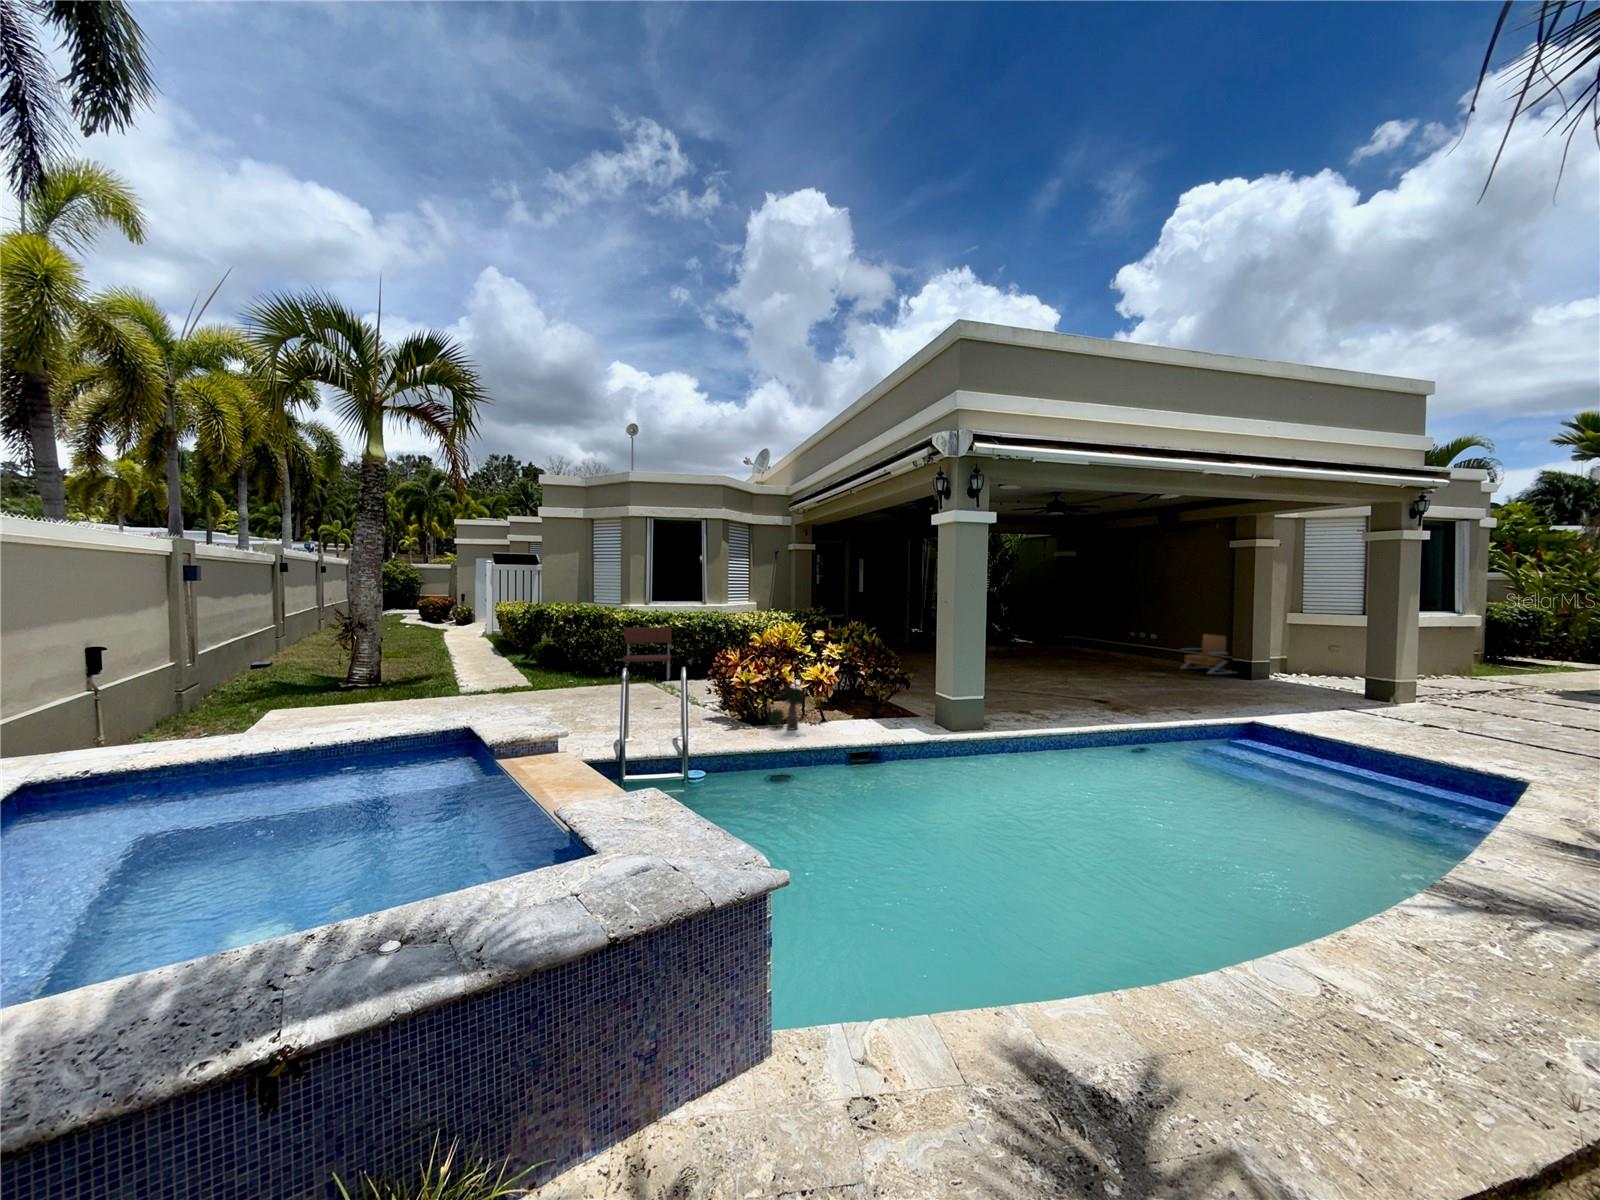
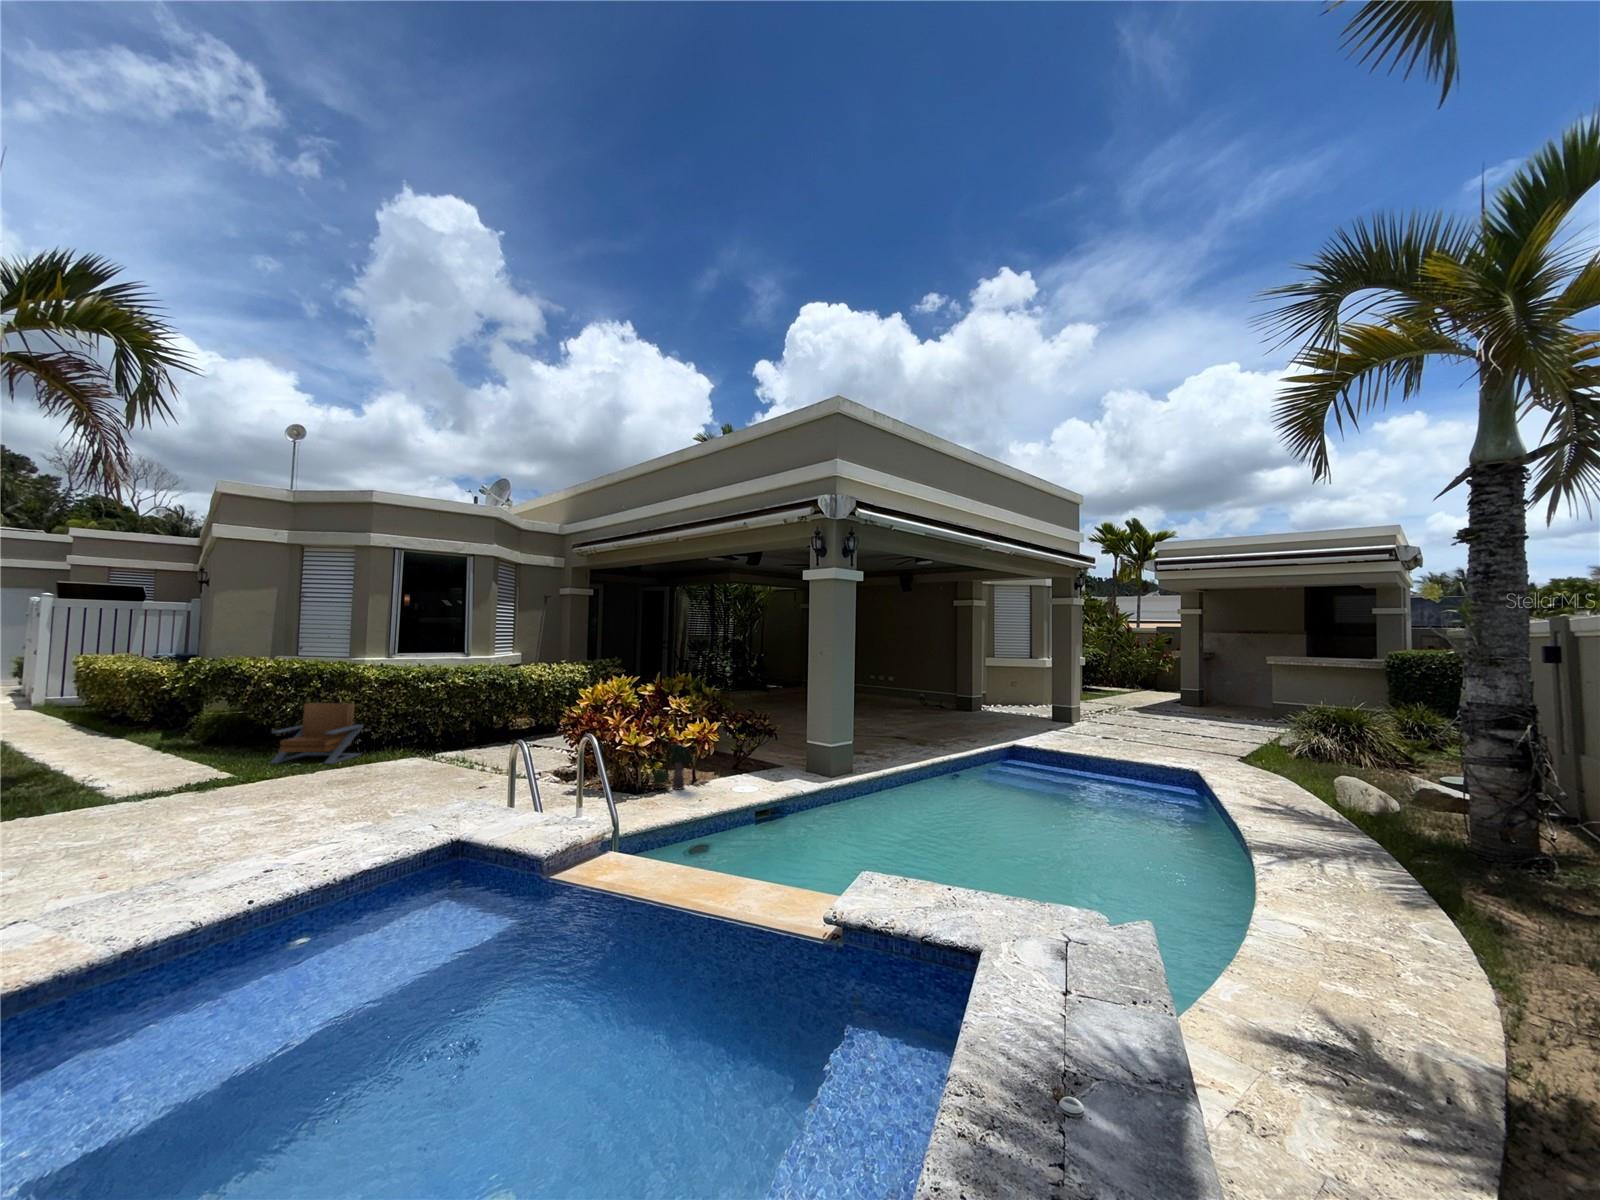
bench: present [622,627,671,681] -> none [385,685,454,756]
lounge chair: present [1181,634,1234,674] -> present [271,703,363,764]

